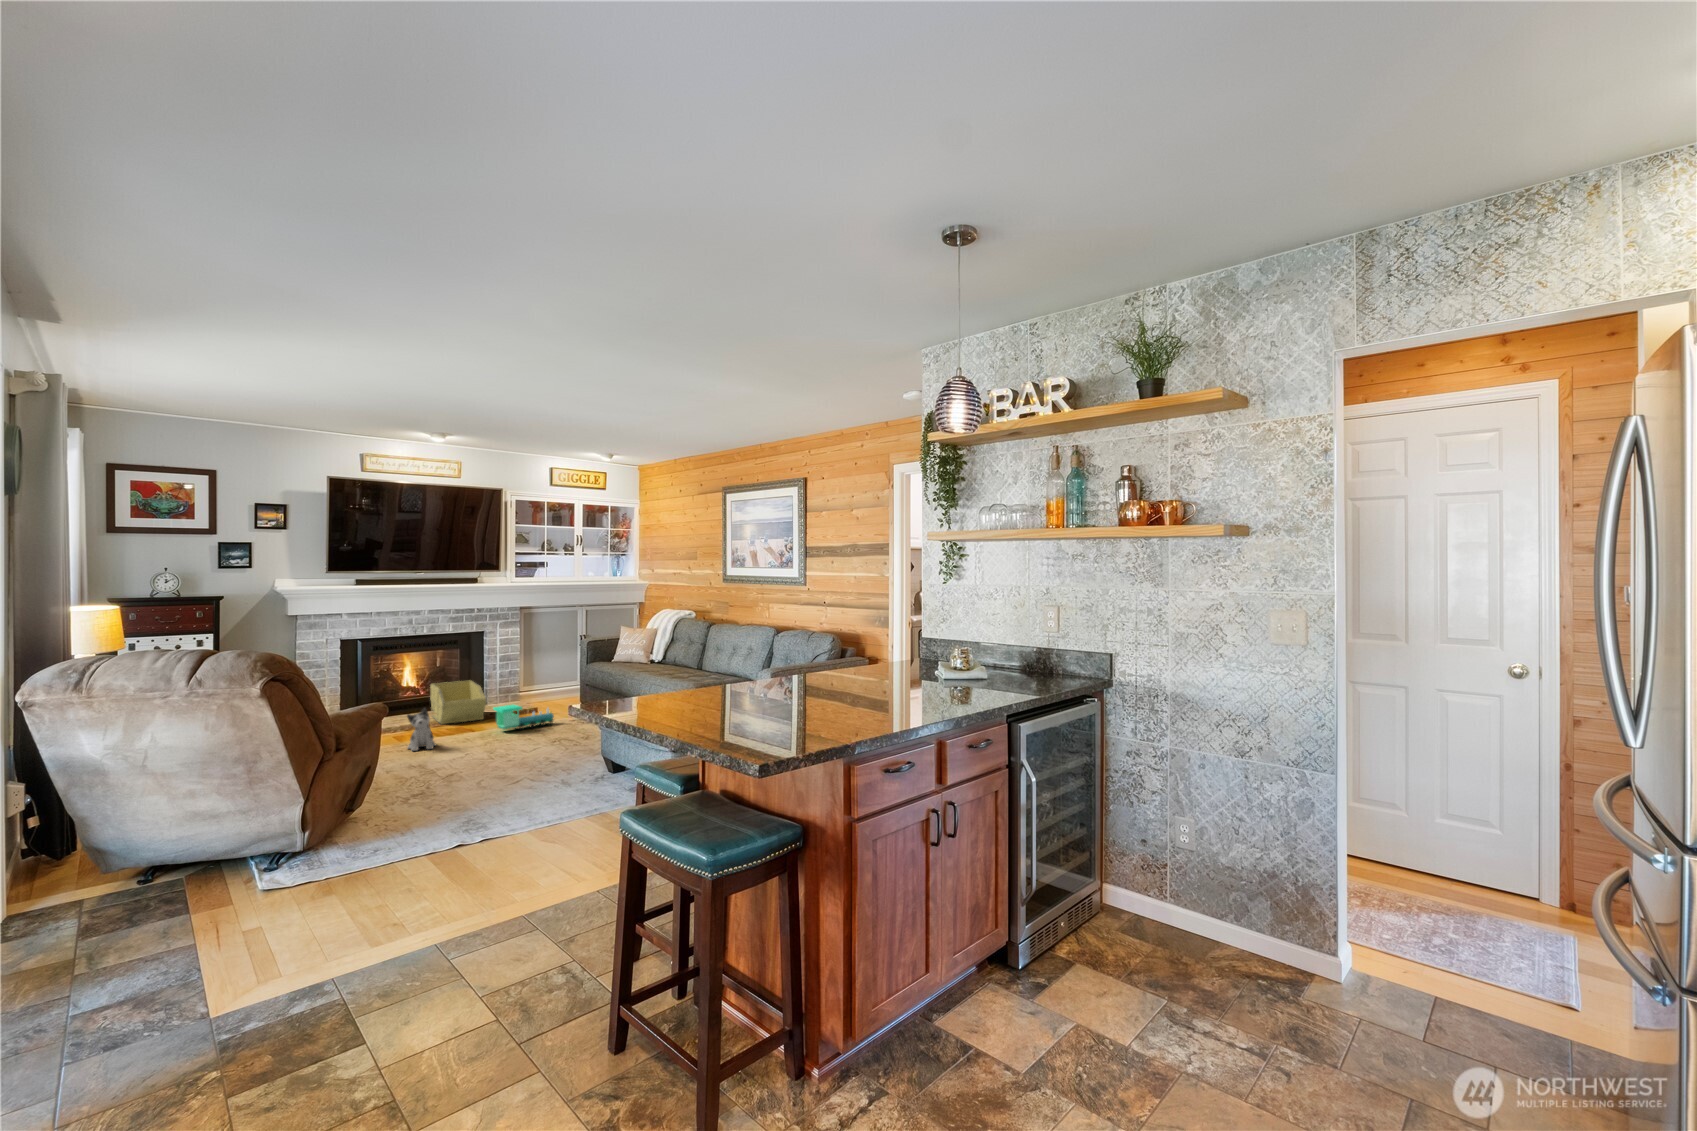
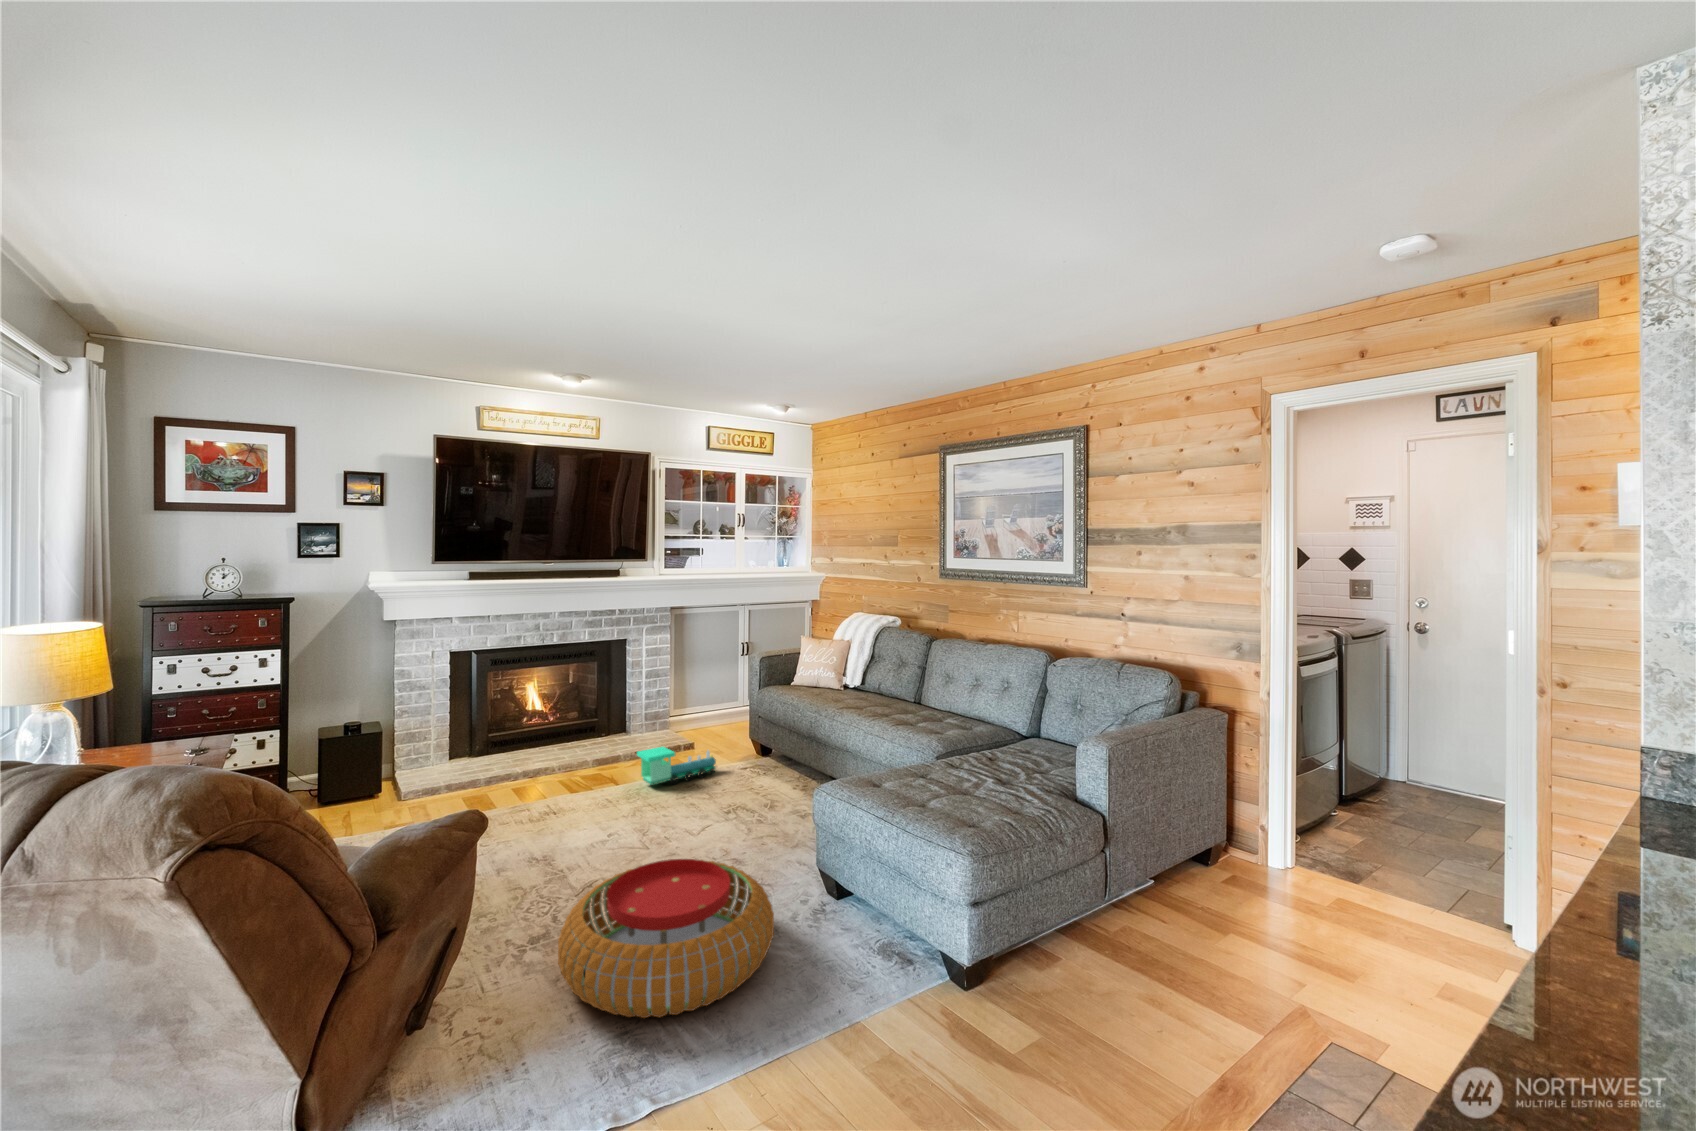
storage bin: present [430,681,486,724] -> none [562,701,629,765]
plush toy: present [407,708,436,751] -> none [519,760,560,825]
pouf: none [450,741,579,807] -> present [558,859,774,1018]

